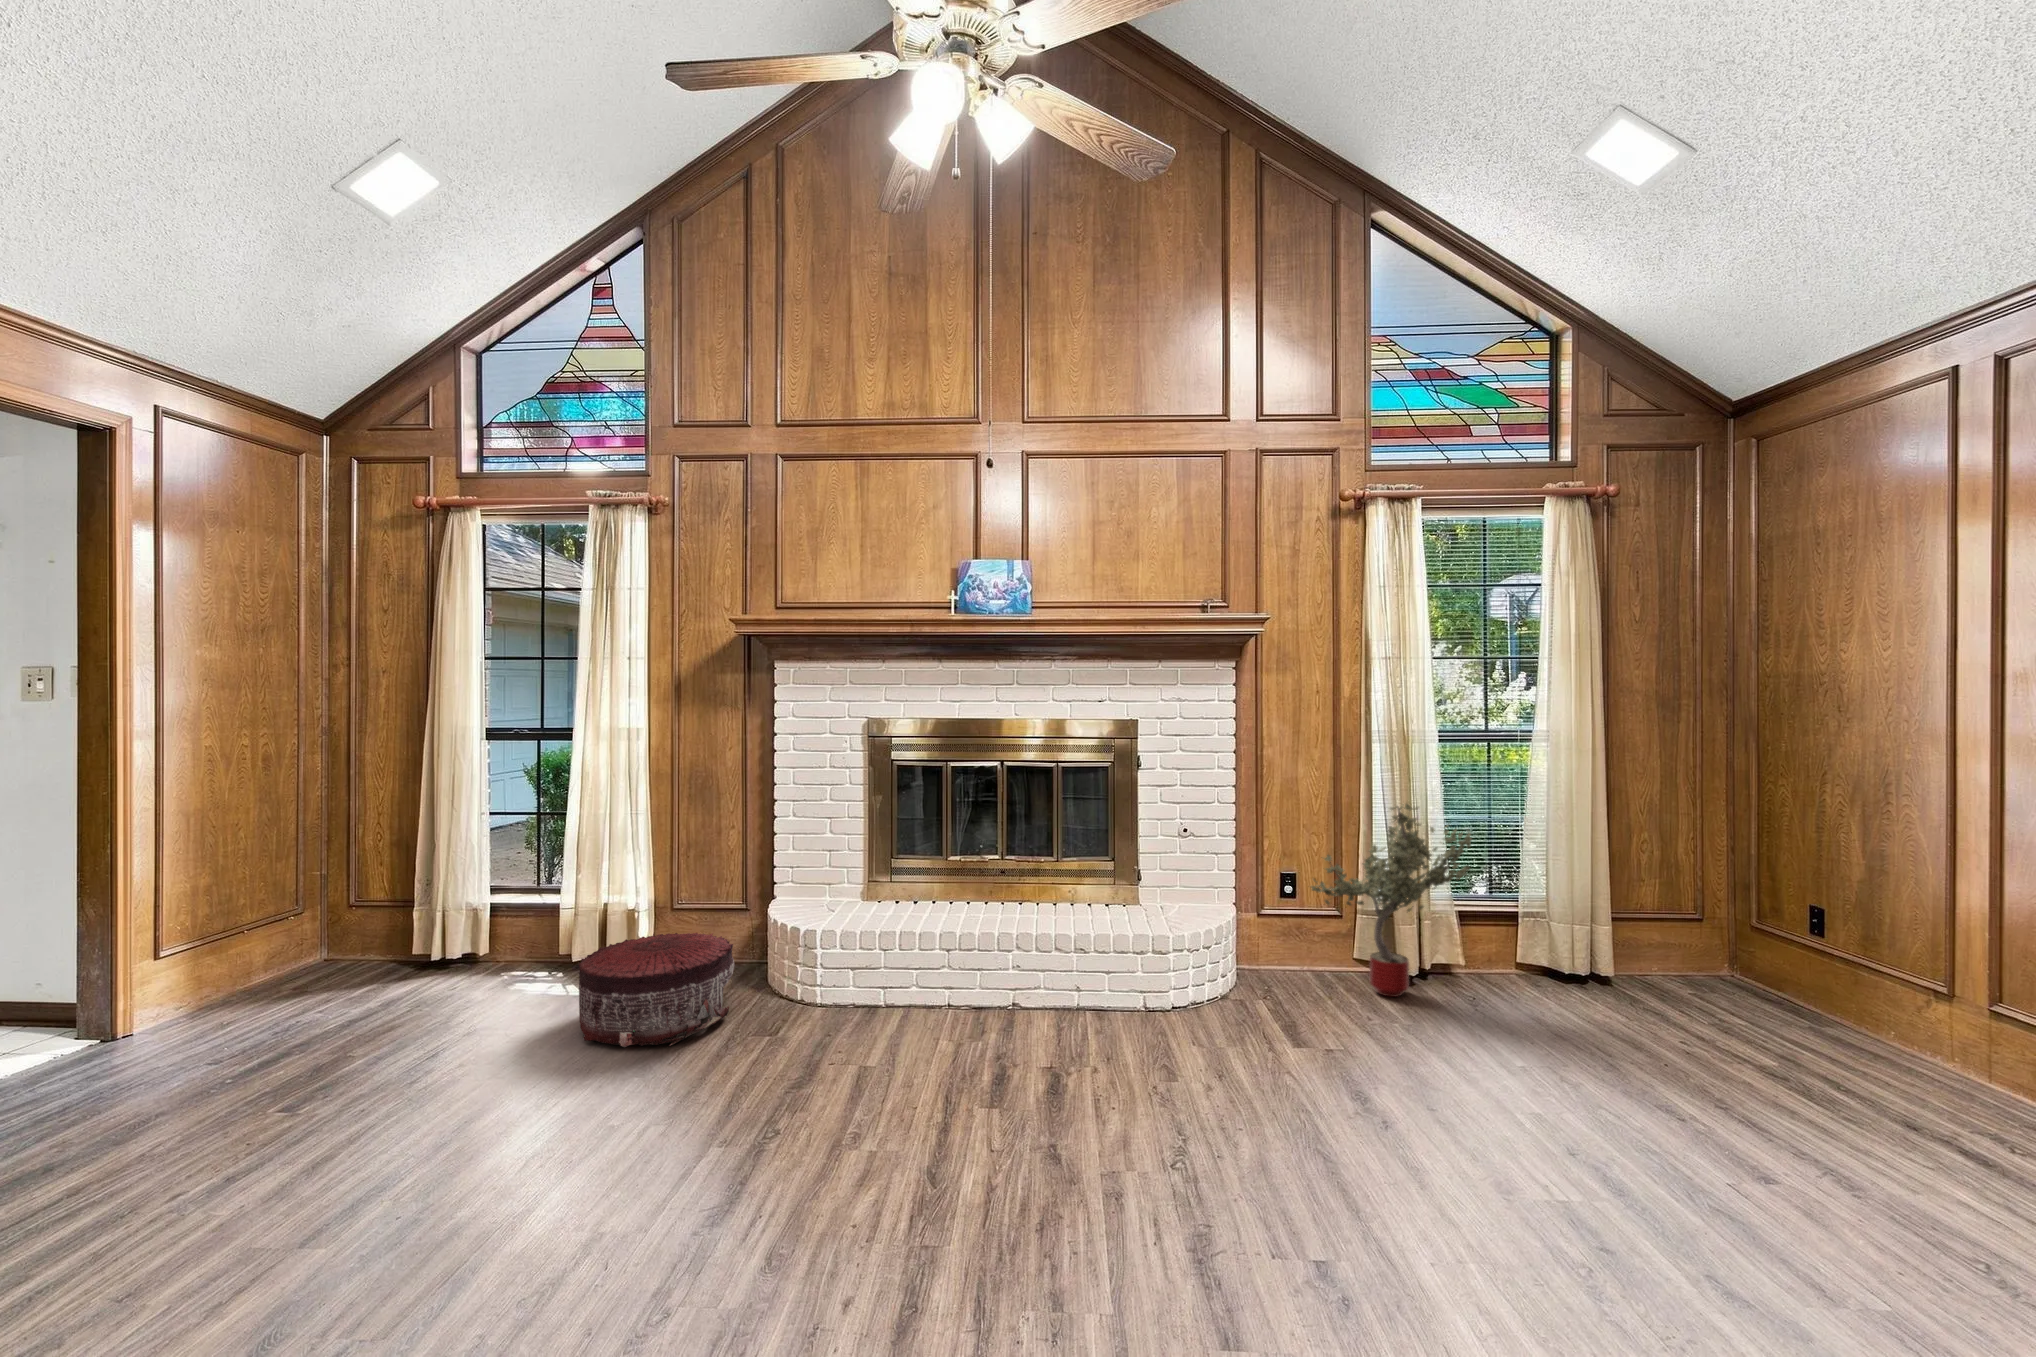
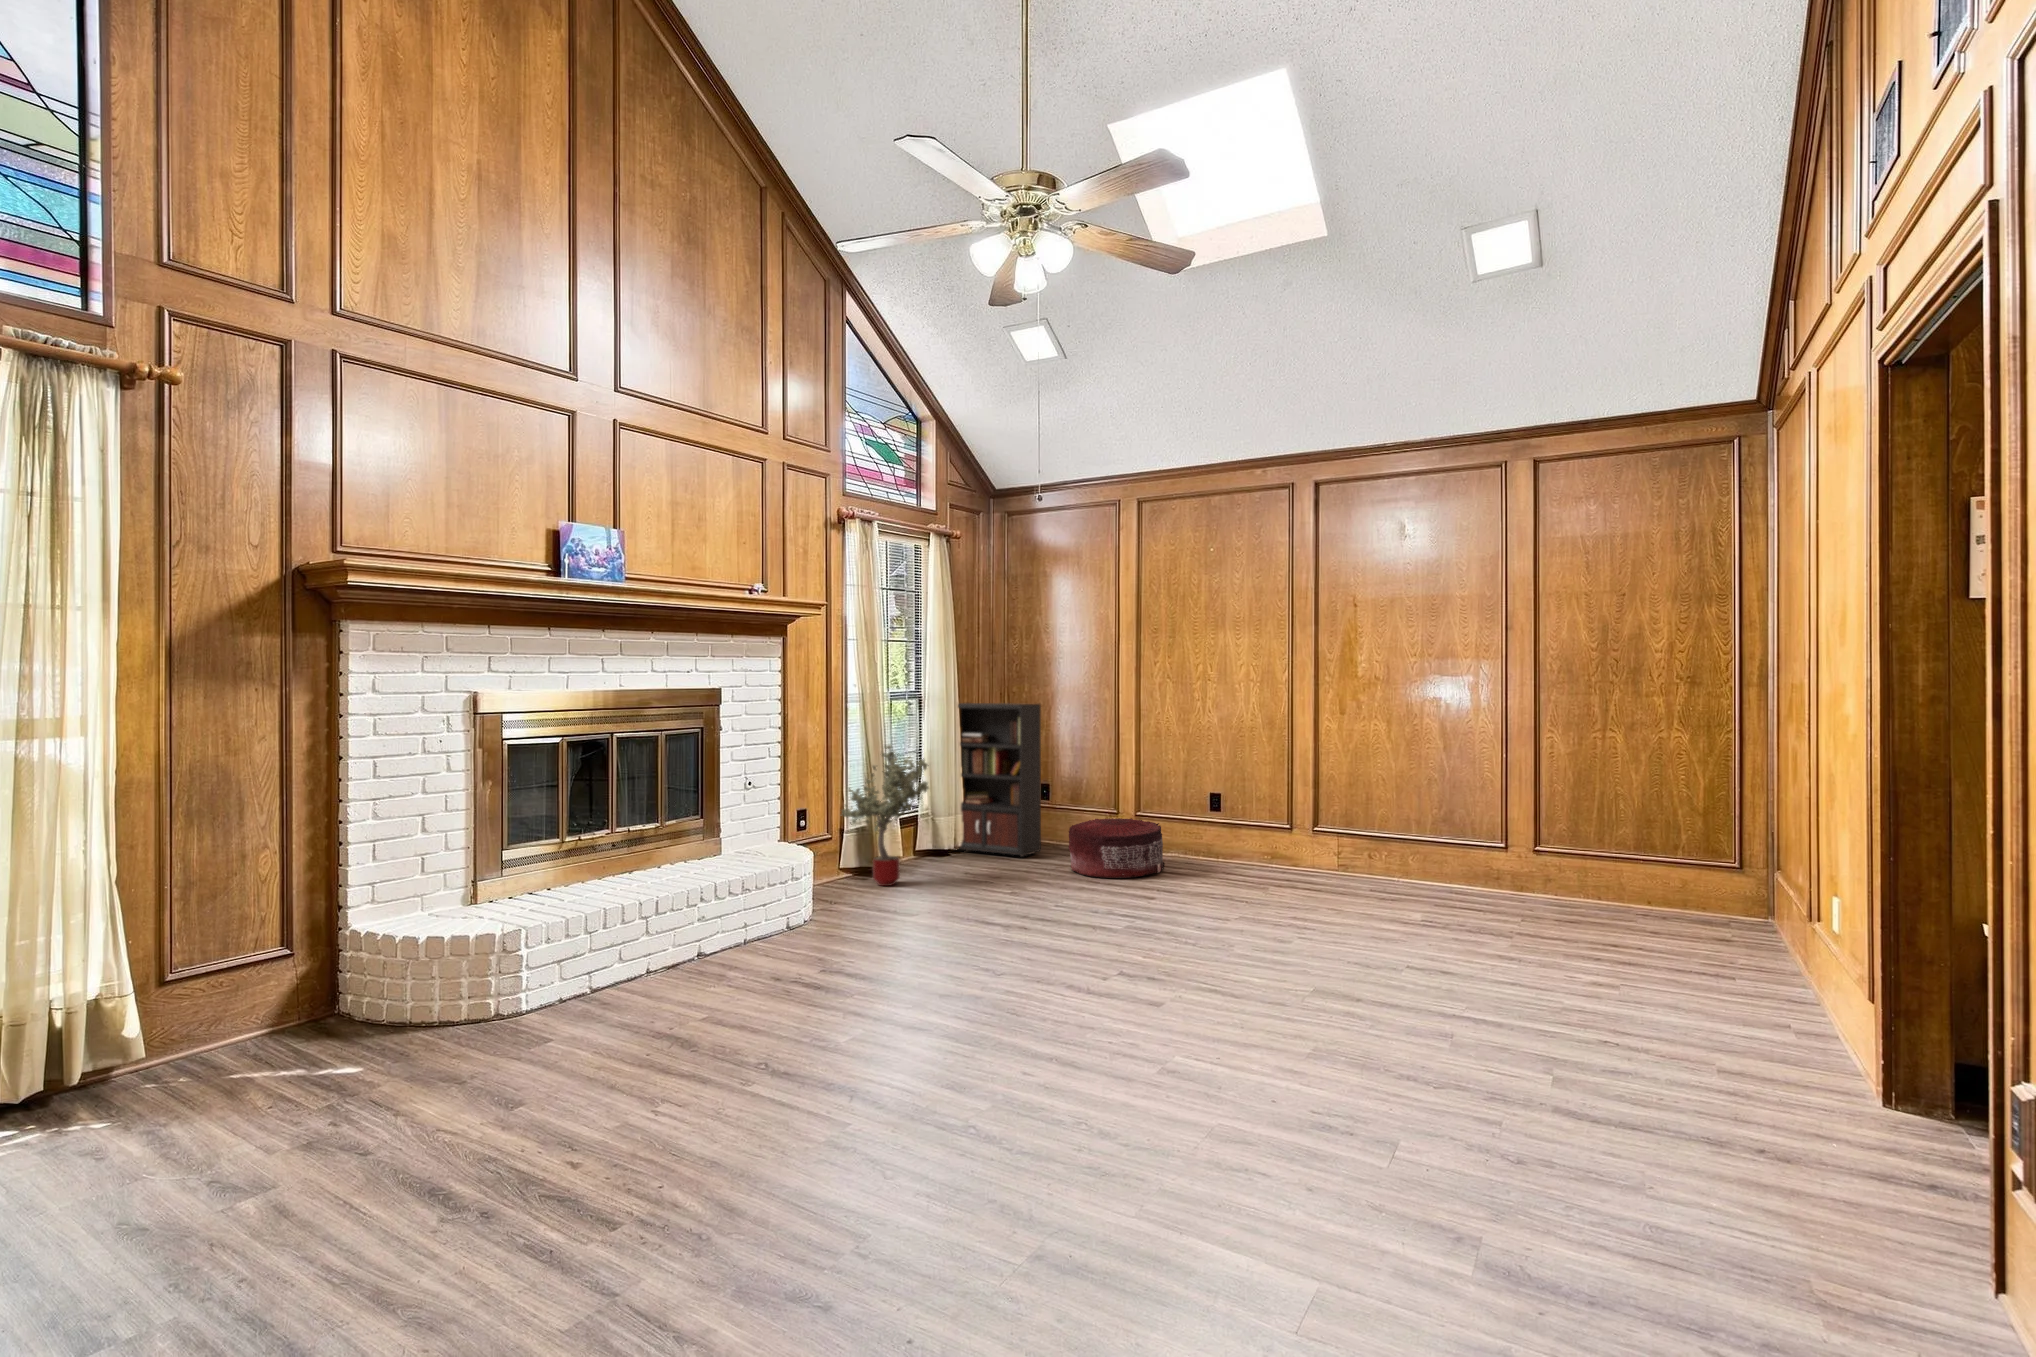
bookcase: none [1595,751,1843,1041] -> present [958,703,1041,857]
pouf: present [578,933,735,1047] -> present [1069,818,1165,878]

